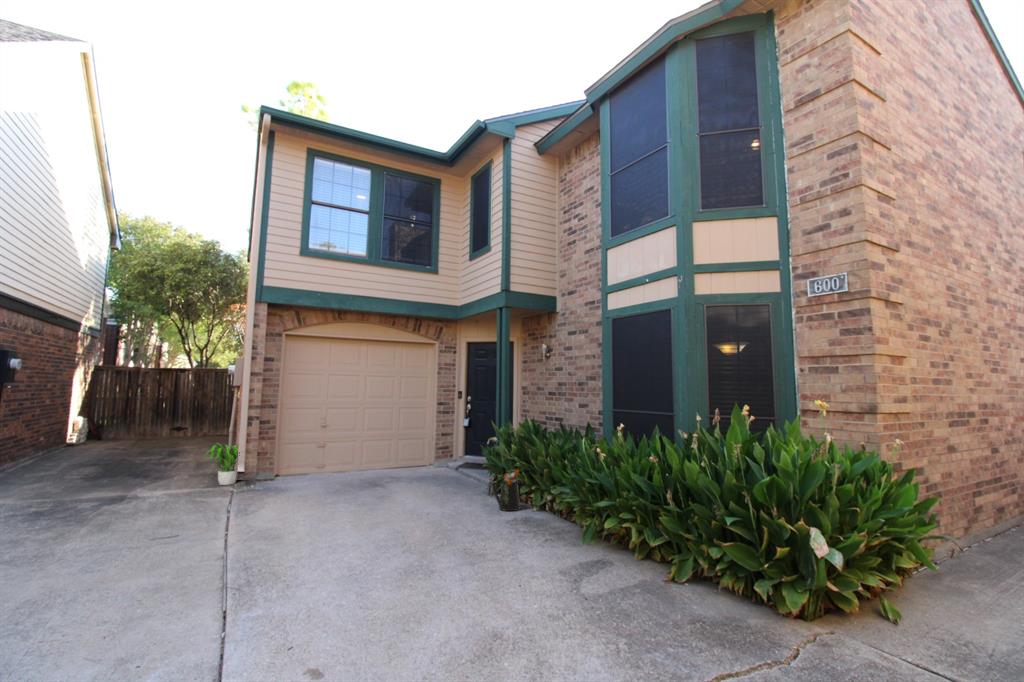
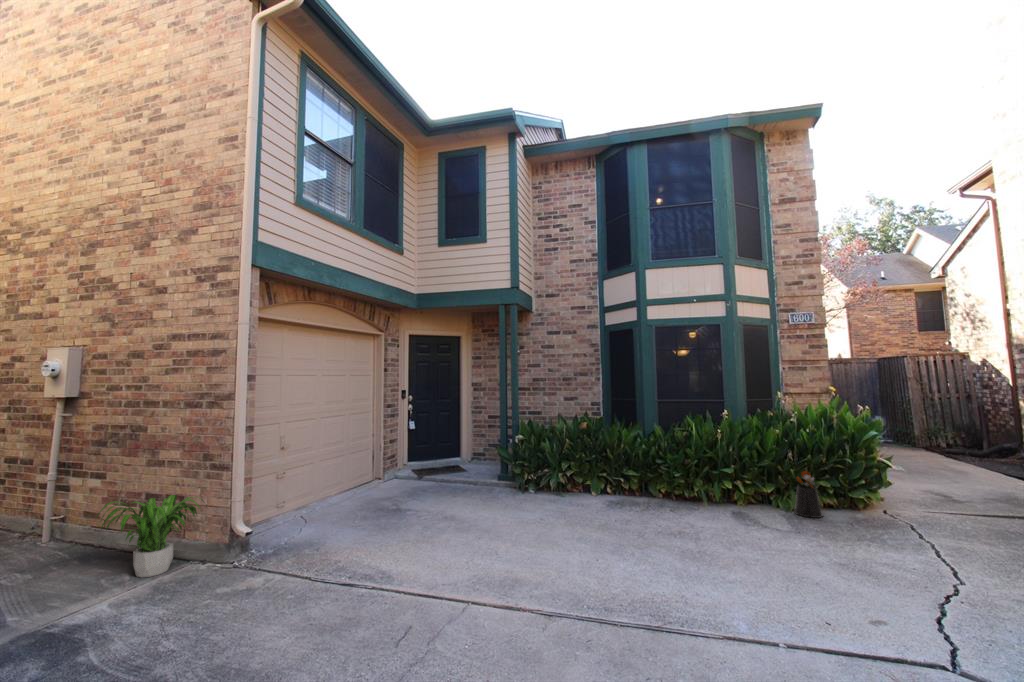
watering can: present [492,470,521,511] -> present [795,471,823,518]

